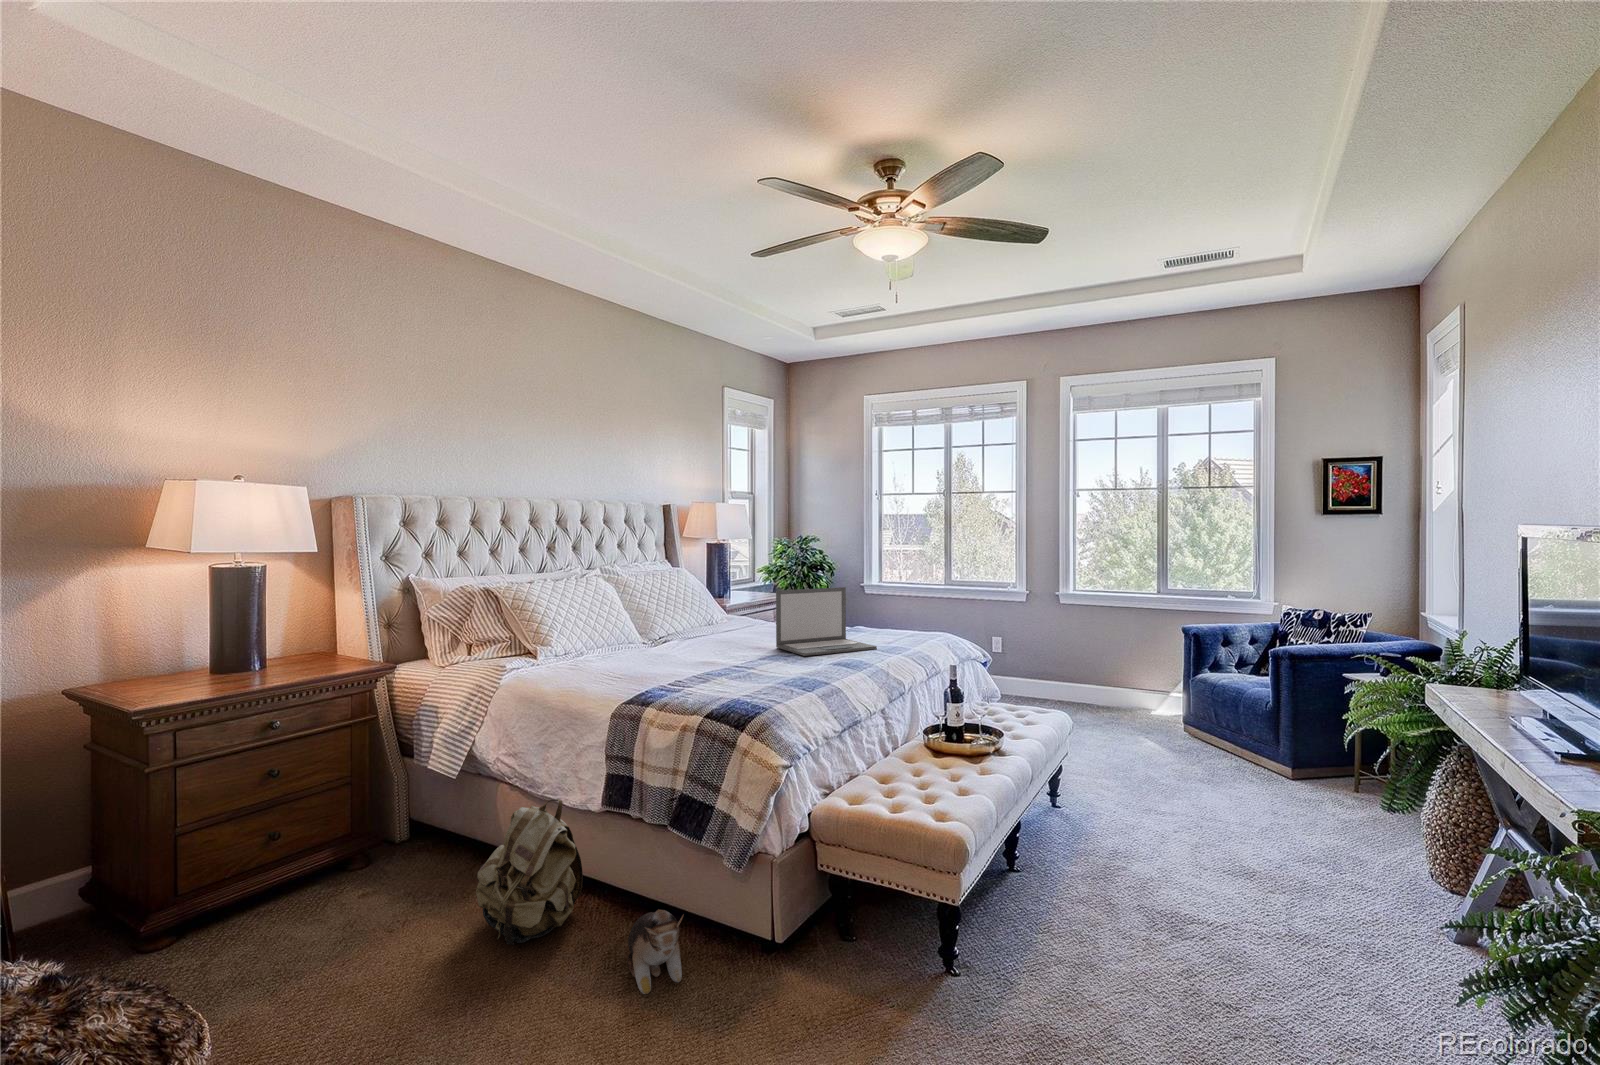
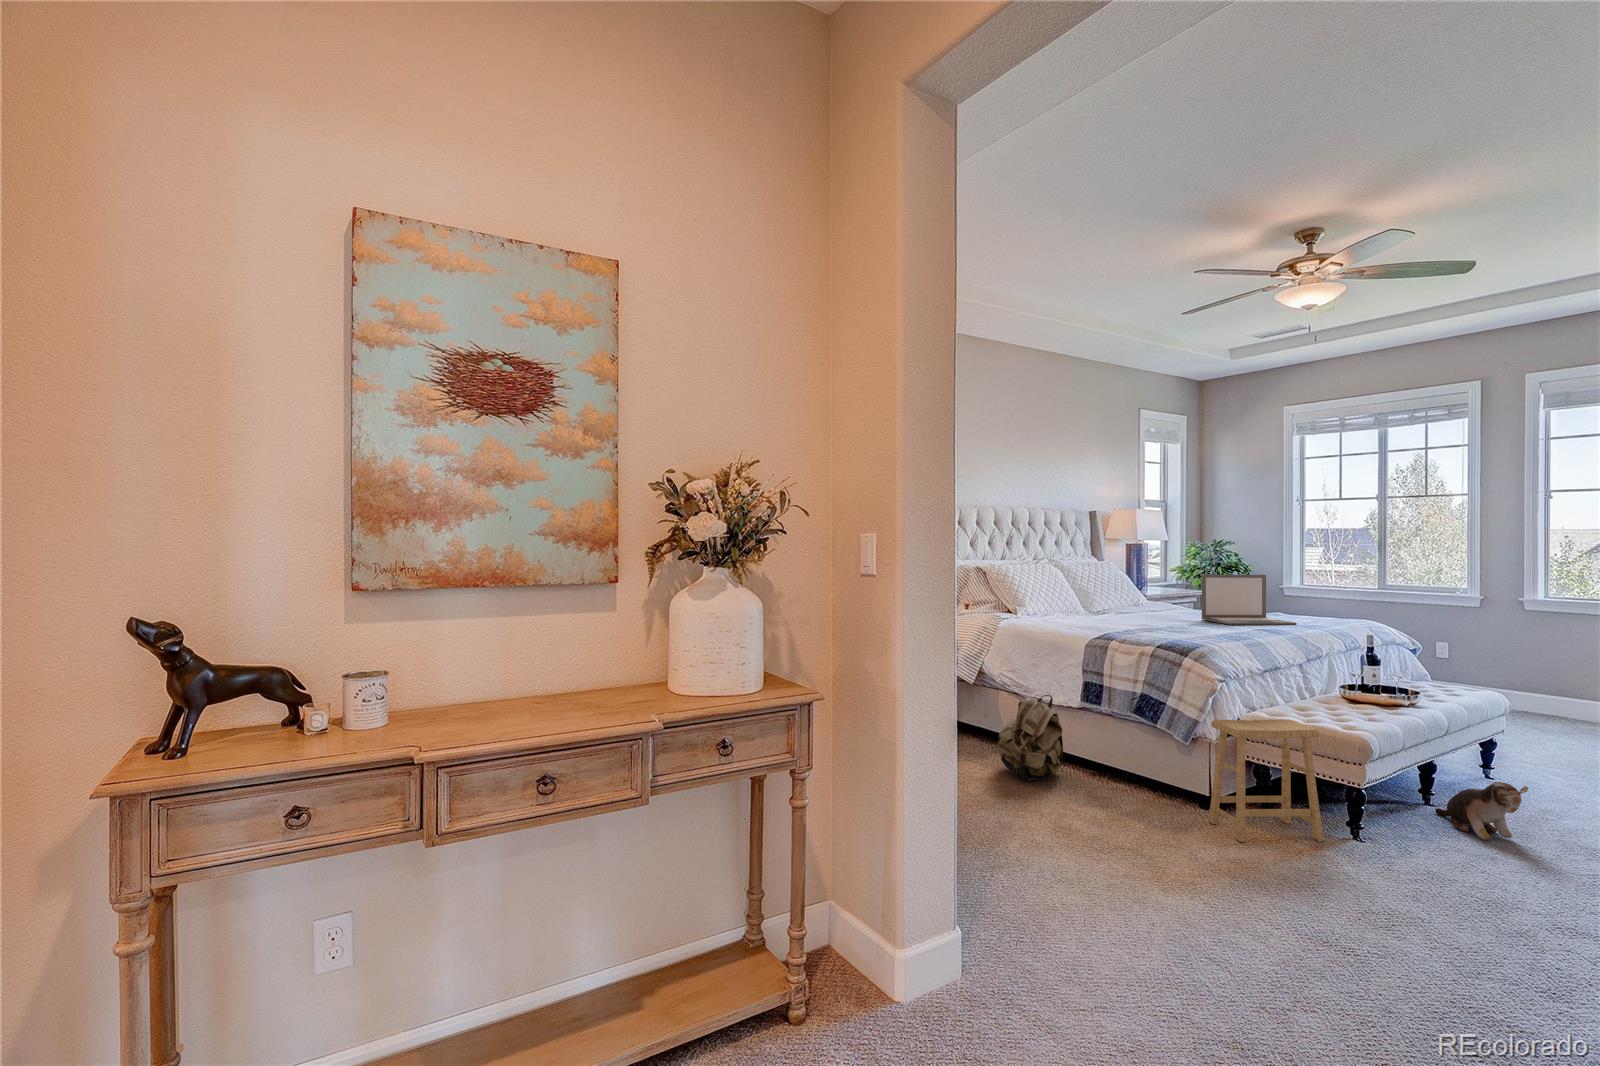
footstool: none [770,810,912,1024] -> present [1209,720,1324,842]
plush toy: present [627,909,684,994] -> present [1435,782,1528,840]

